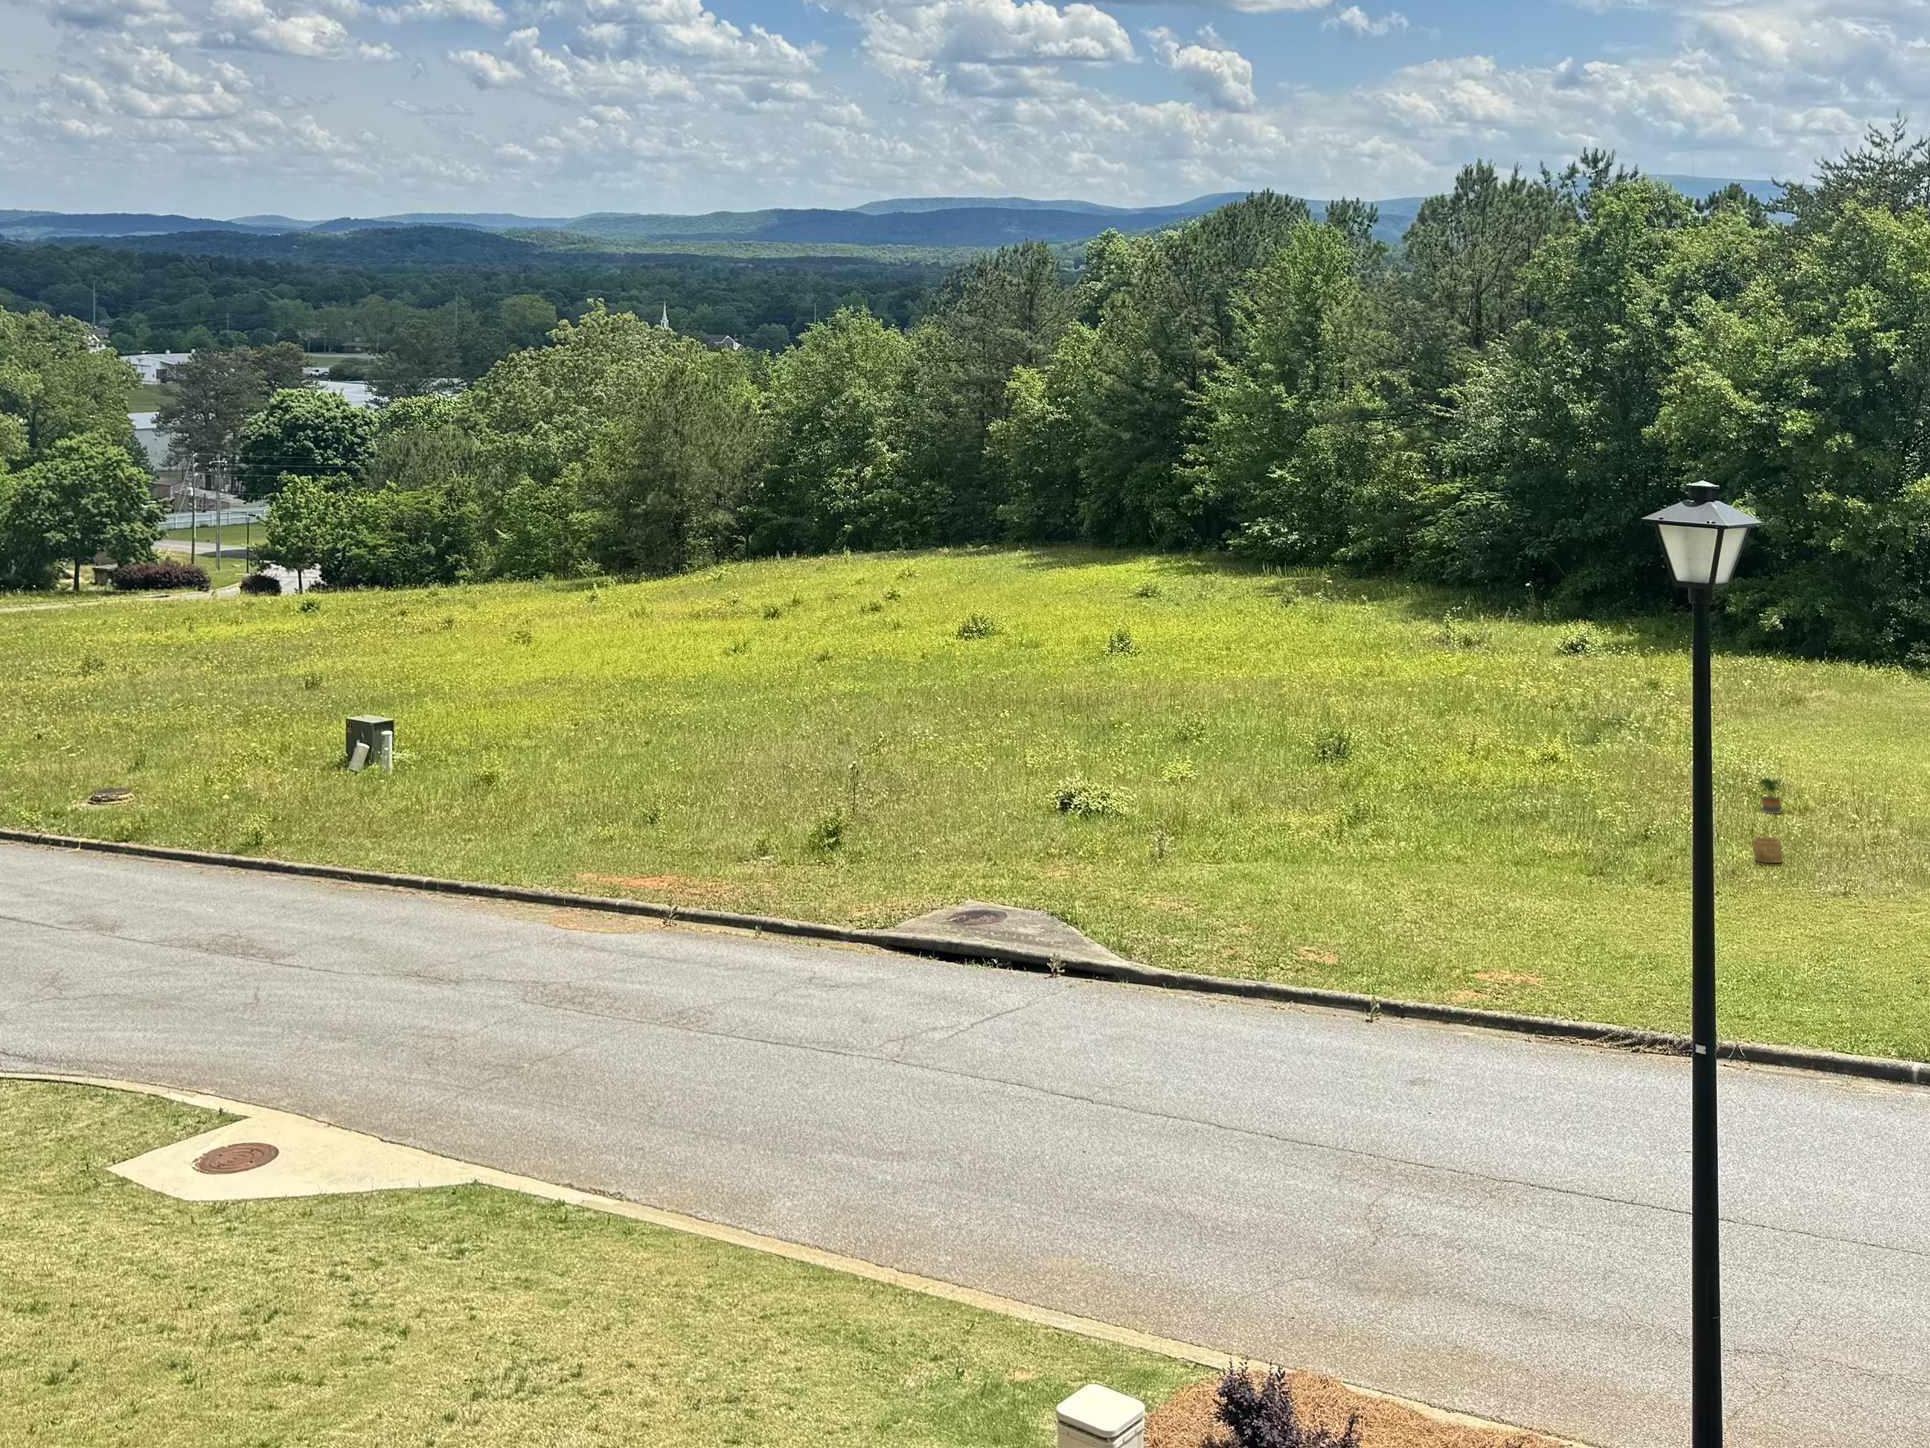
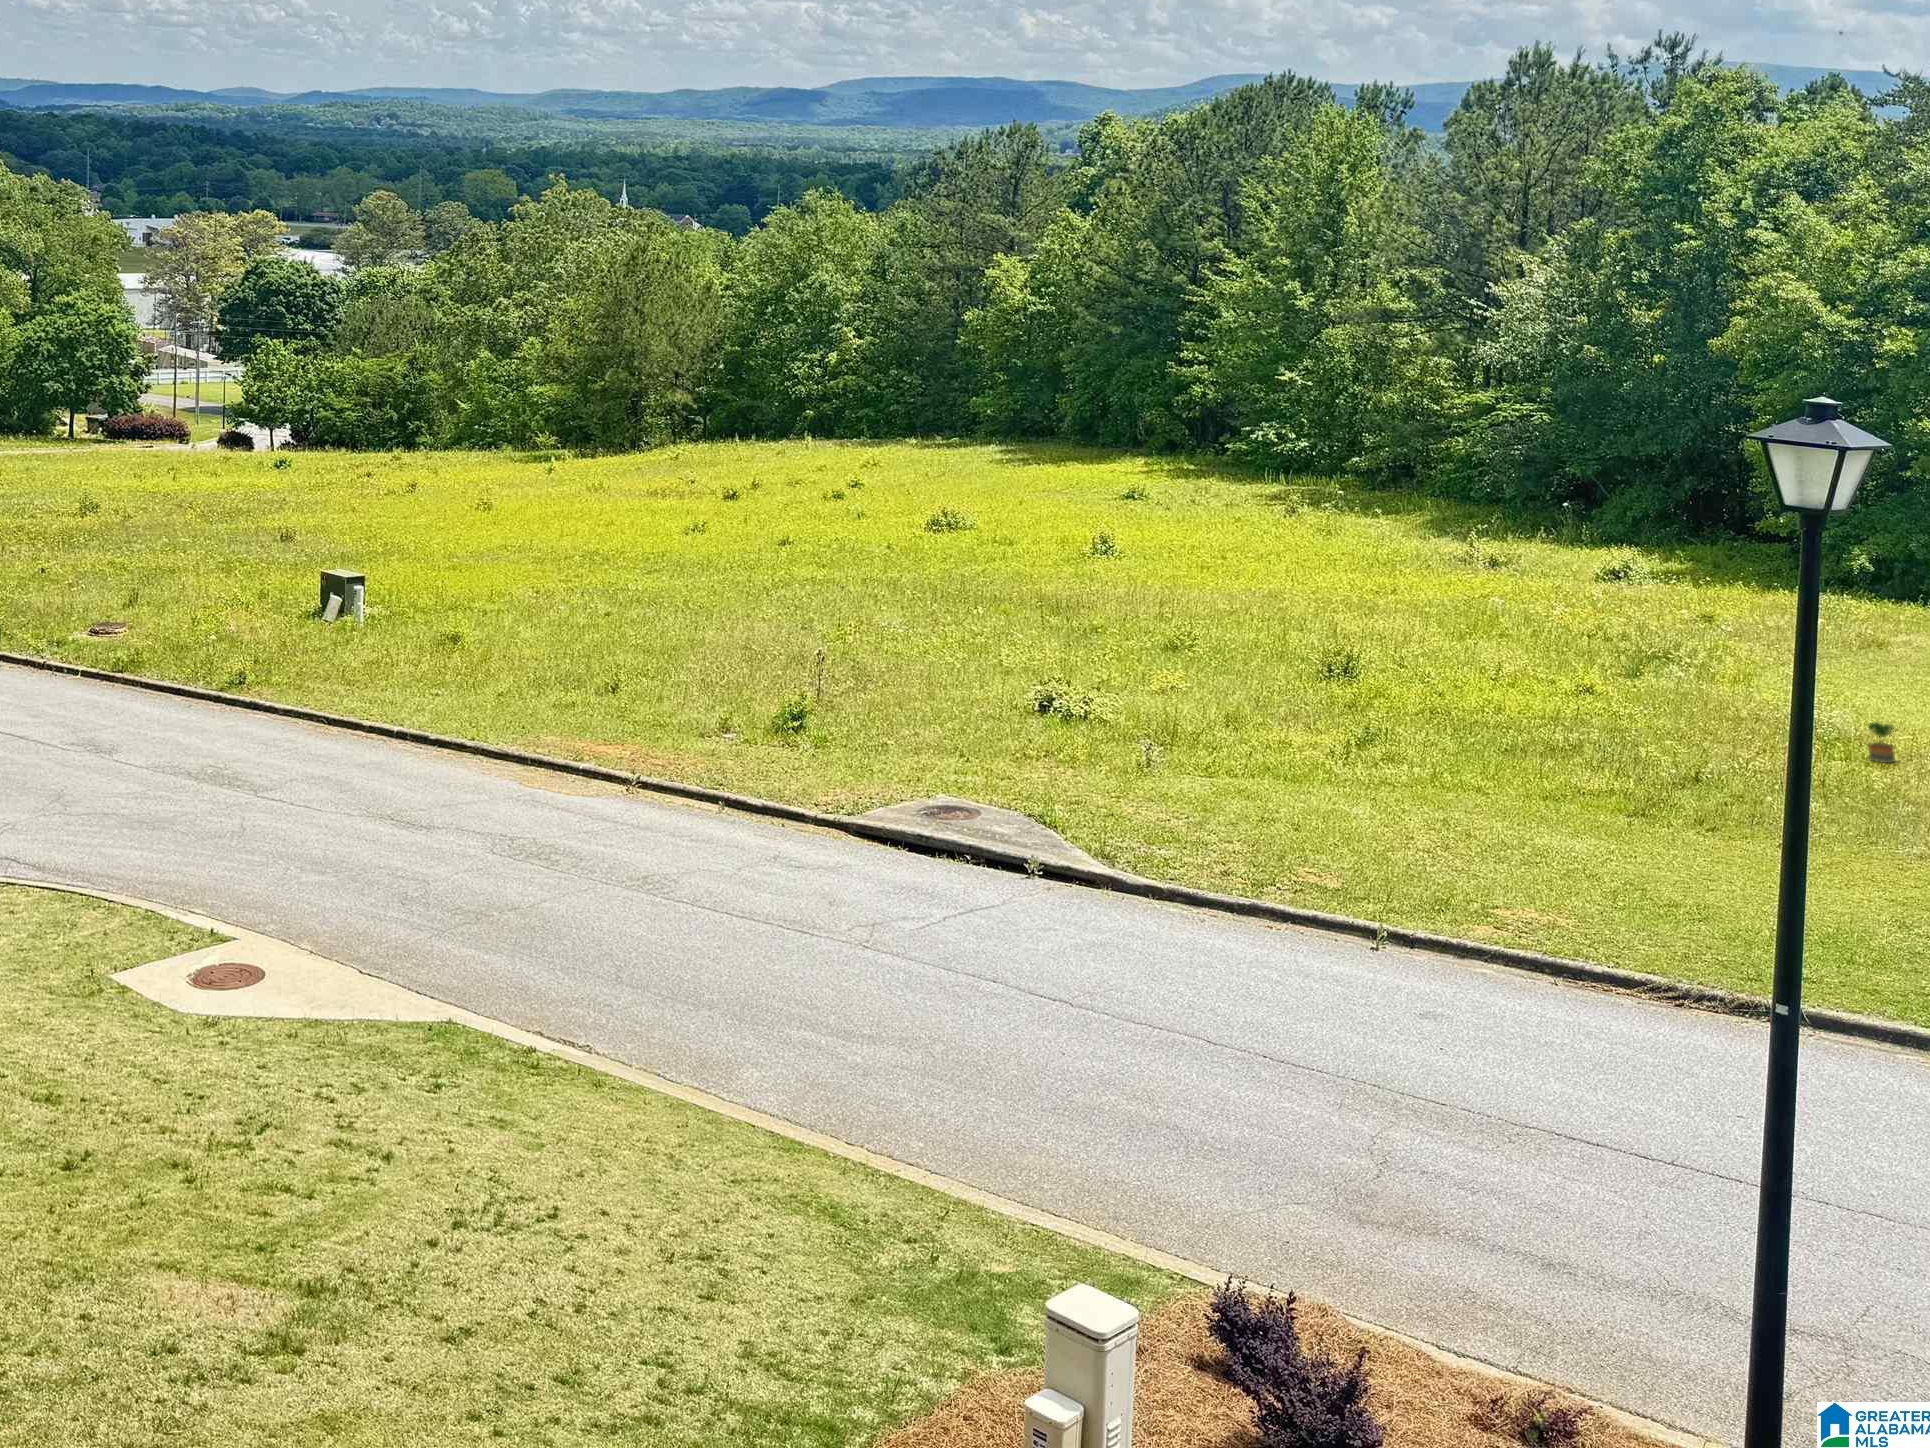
wooden bucket: present [1753,837,1783,863] -> none [1862,786,1903,816]

